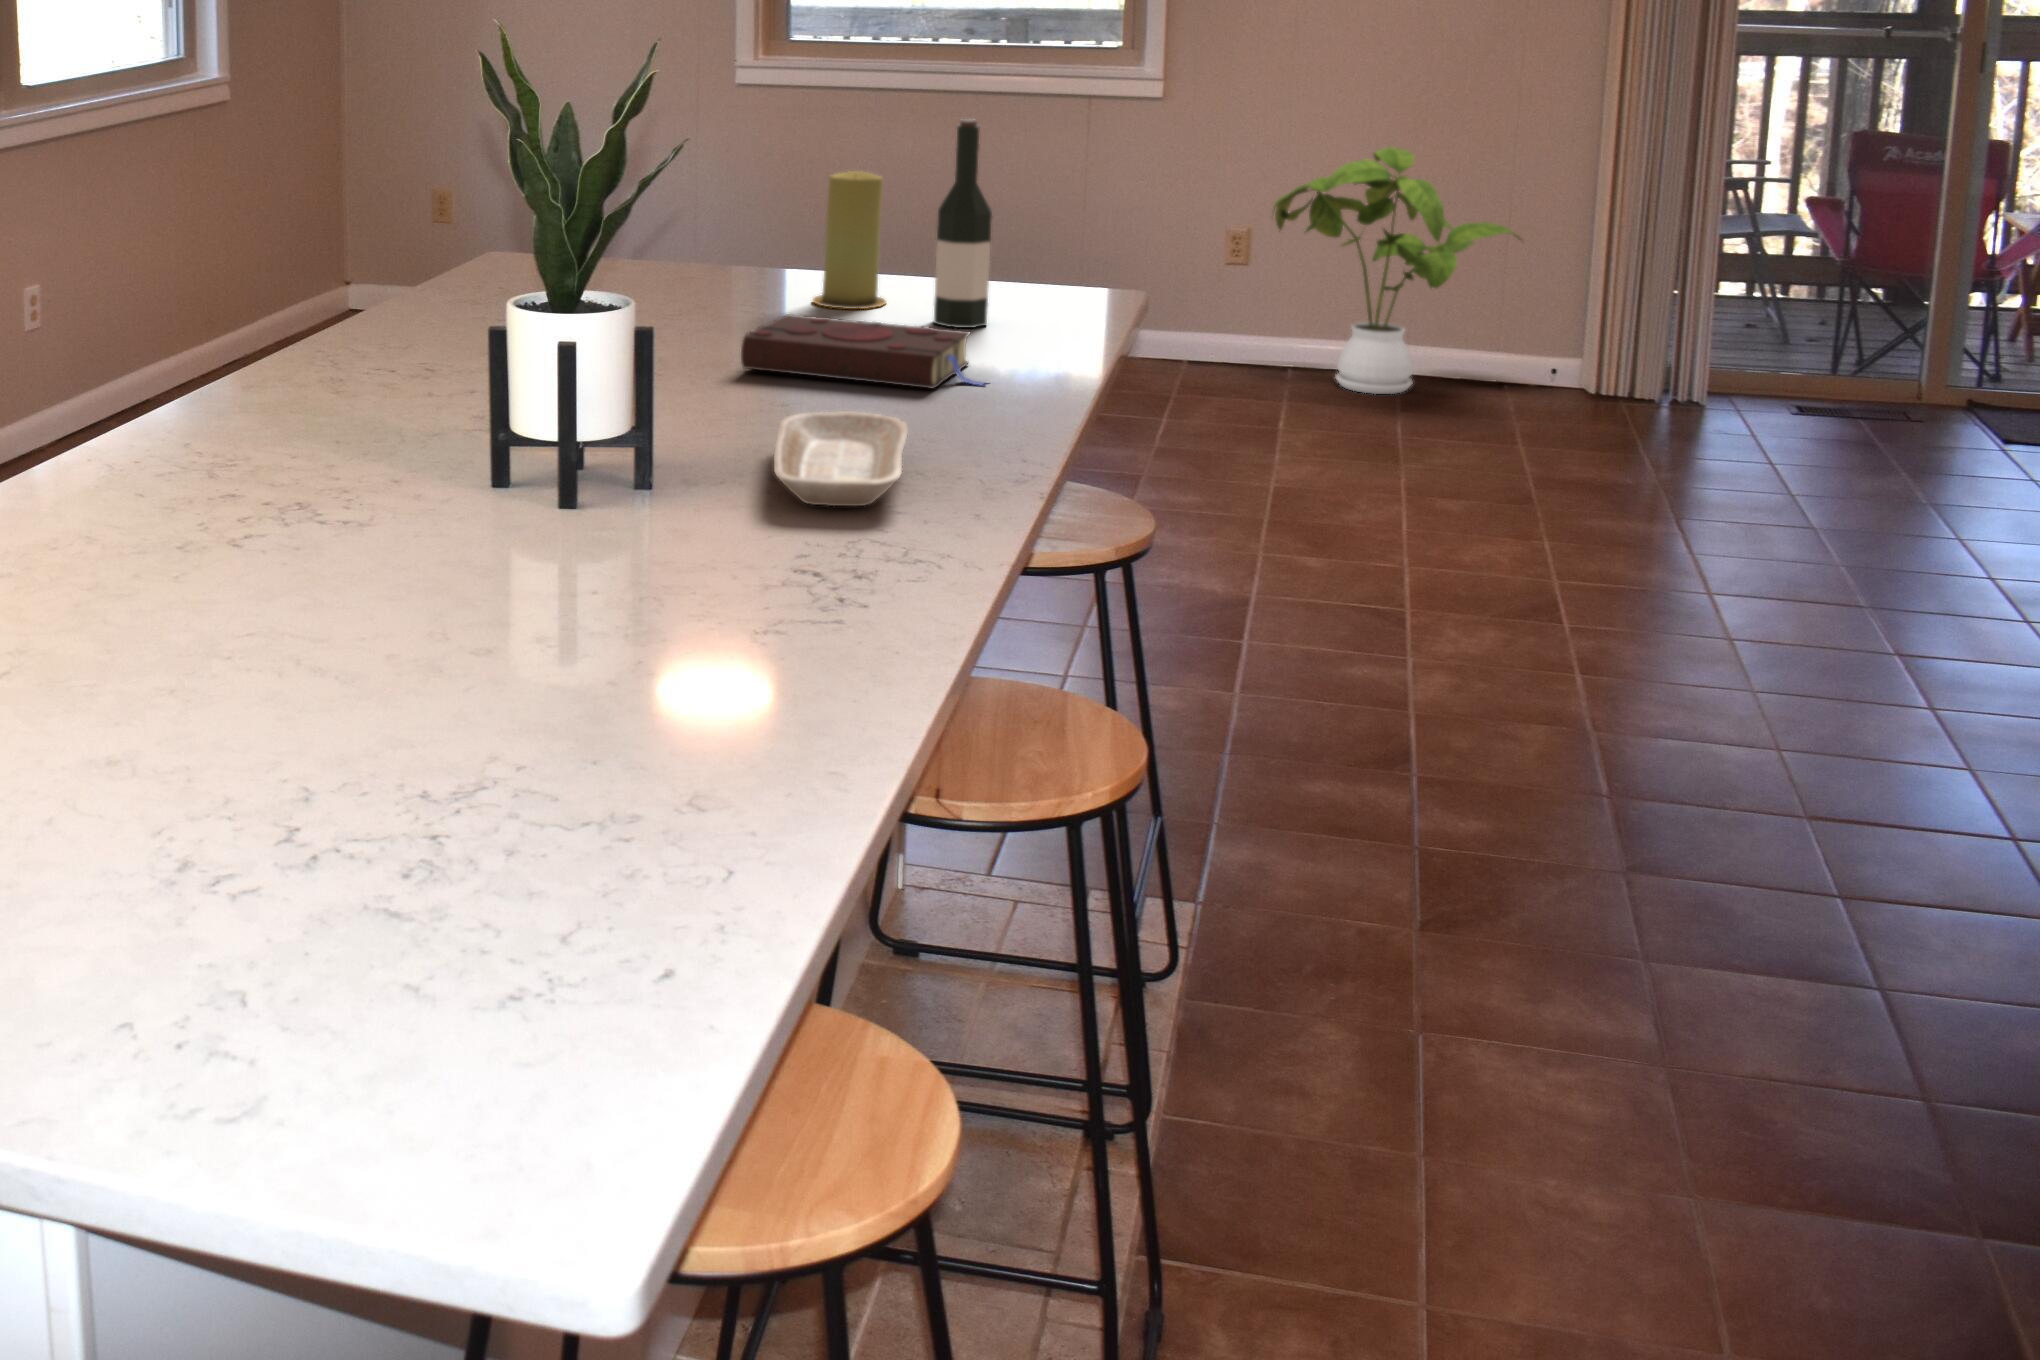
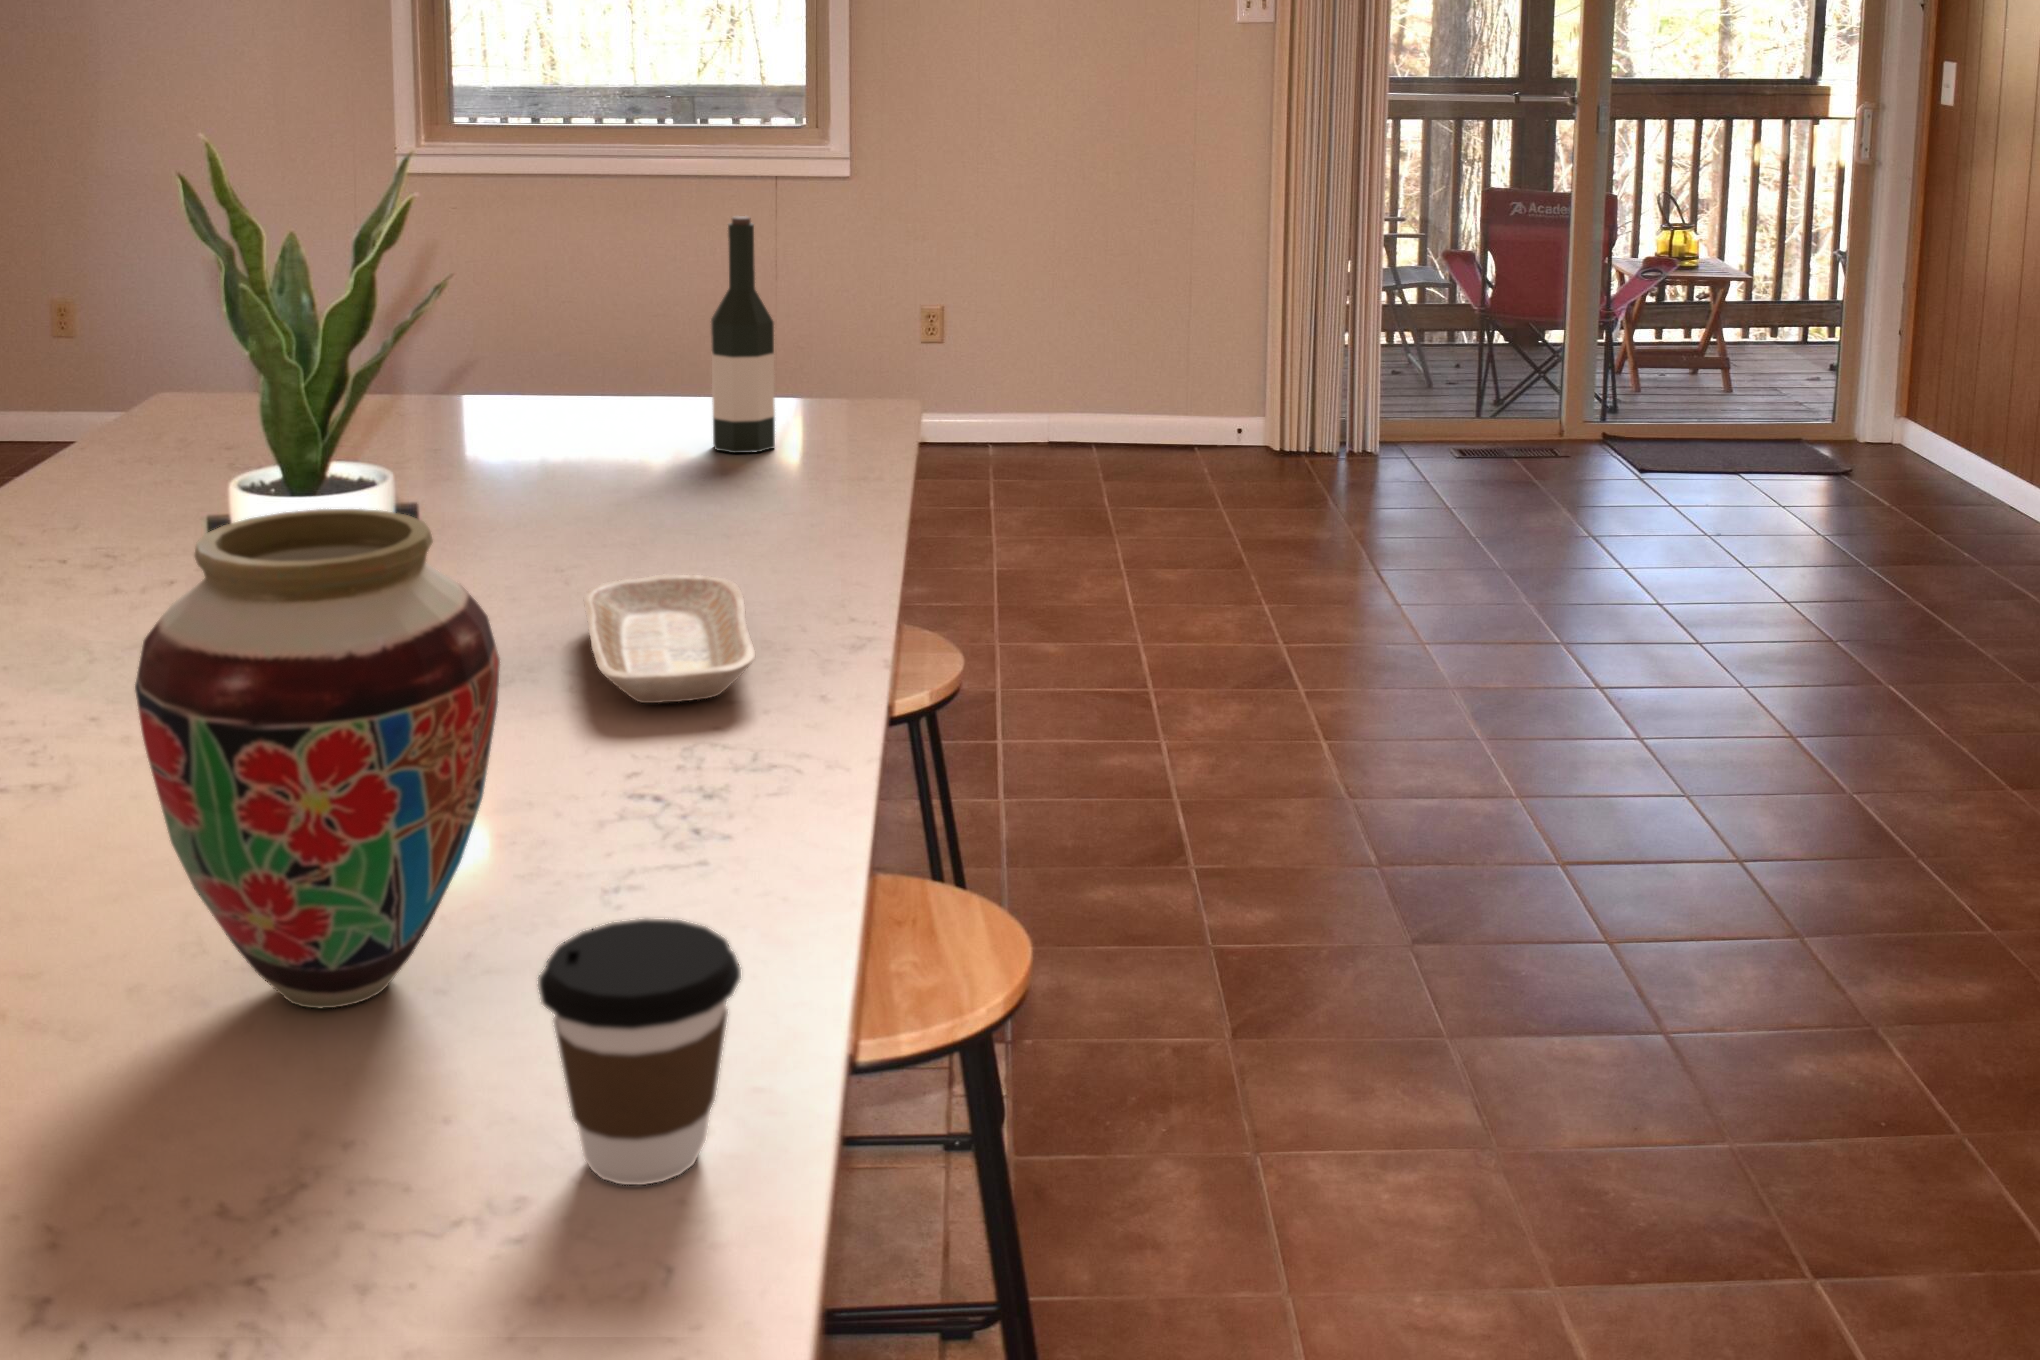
house plant: present [1274,147,1521,394] -> none [976,221,1210,466]
candle: present [813,171,886,309] -> none [565,279,653,439]
vase: none [410,309,659,669] -> present [135,509,500,1009]
book: present [741,314,985,389] -> none [505,454,805,532]
coffee cup: none [643,614,787,800] -> present [538,919,741,1185]

